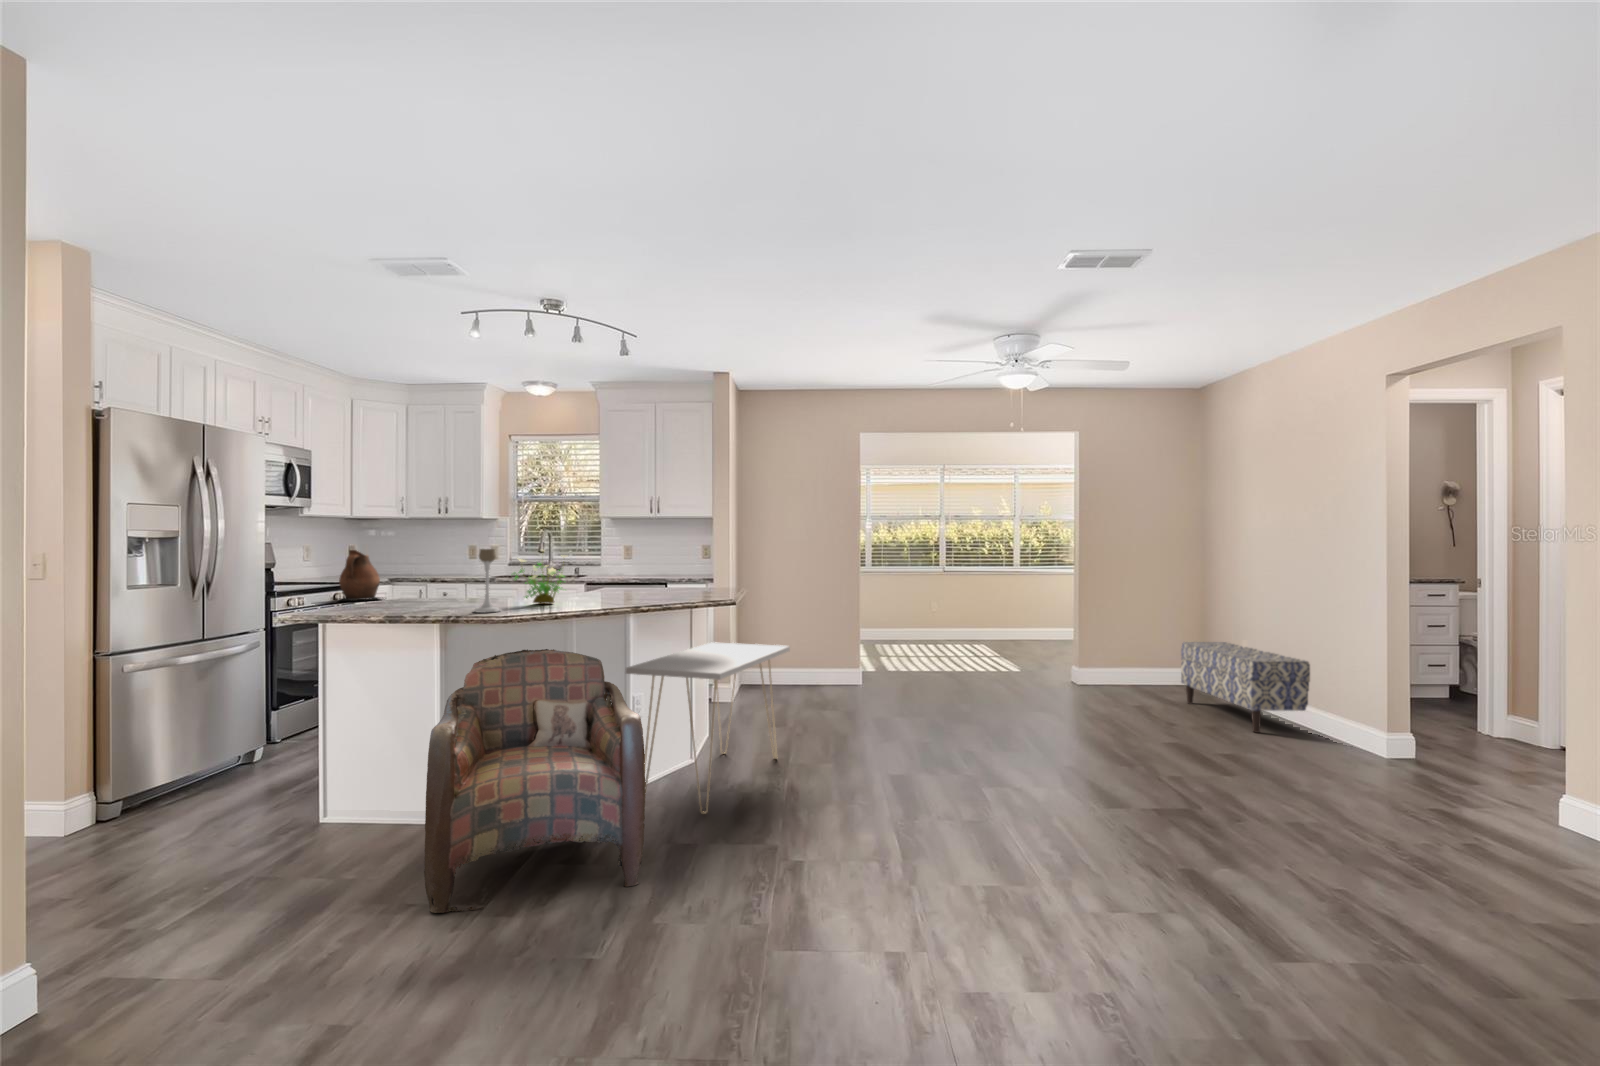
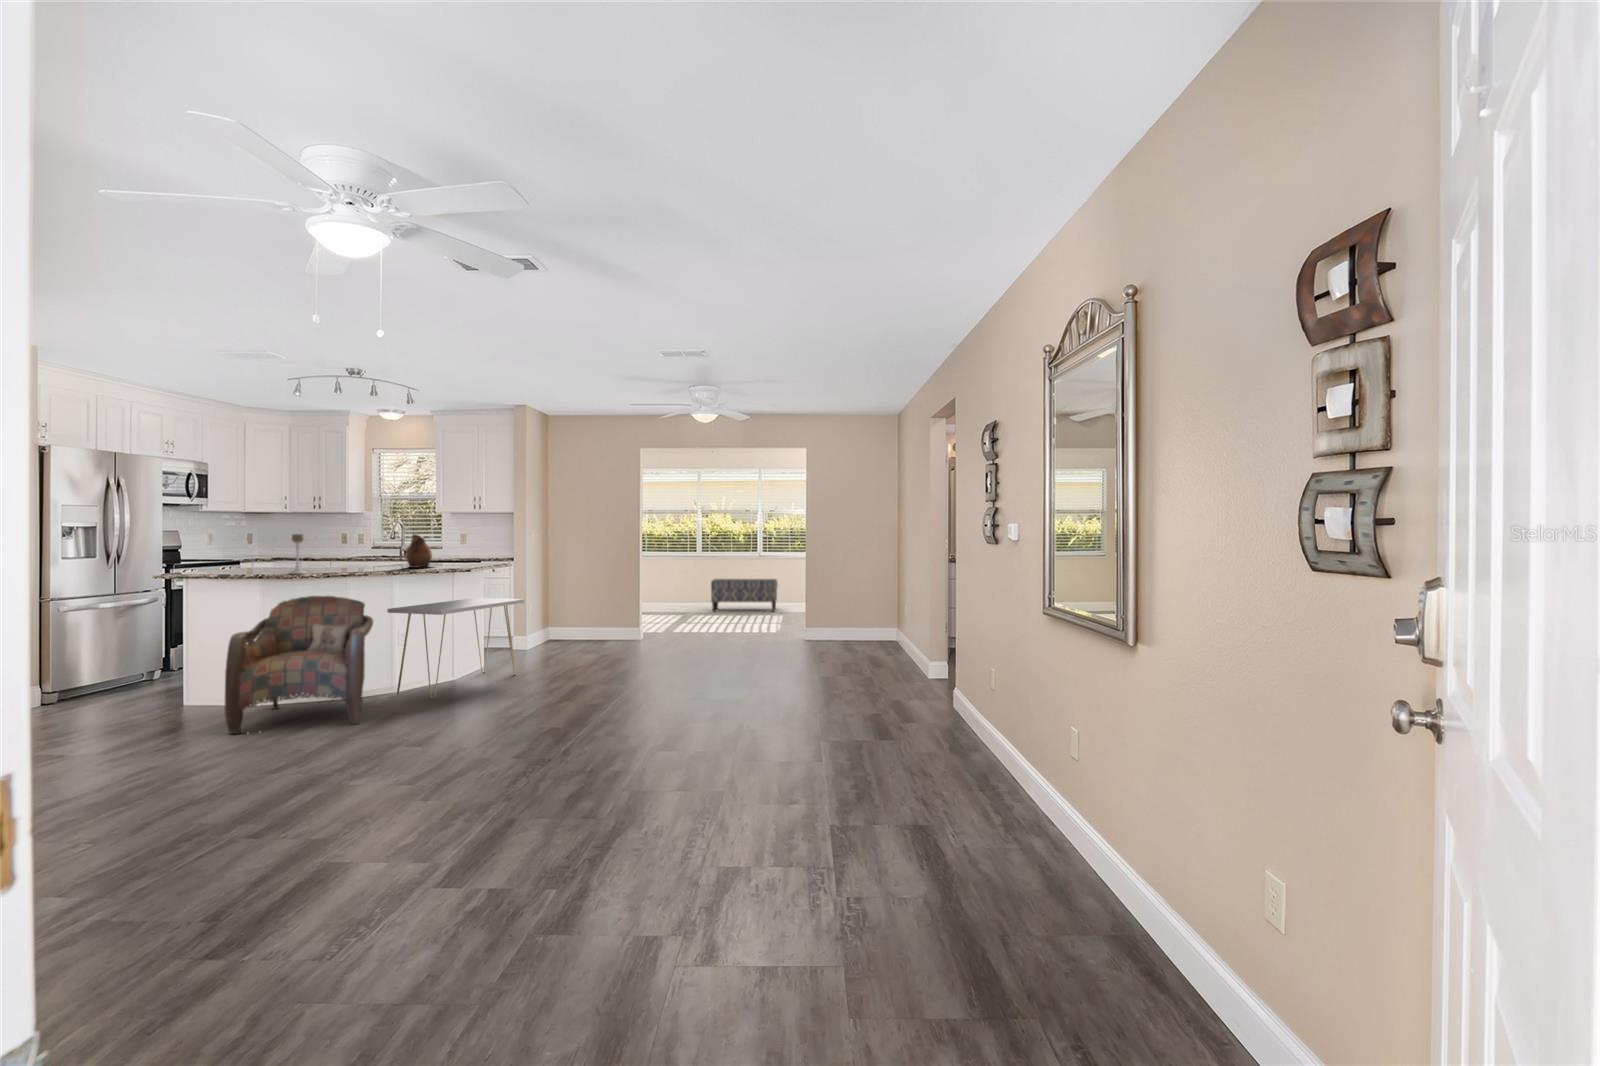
ceramic pitcher: present [339,550,384,601] -> present [406,534,432,568]
potted plant: present [513,551,566,603] -> none [322,535,361,570]
bench: present [1181,642,1310,733] -> present [711,579,778,612]

